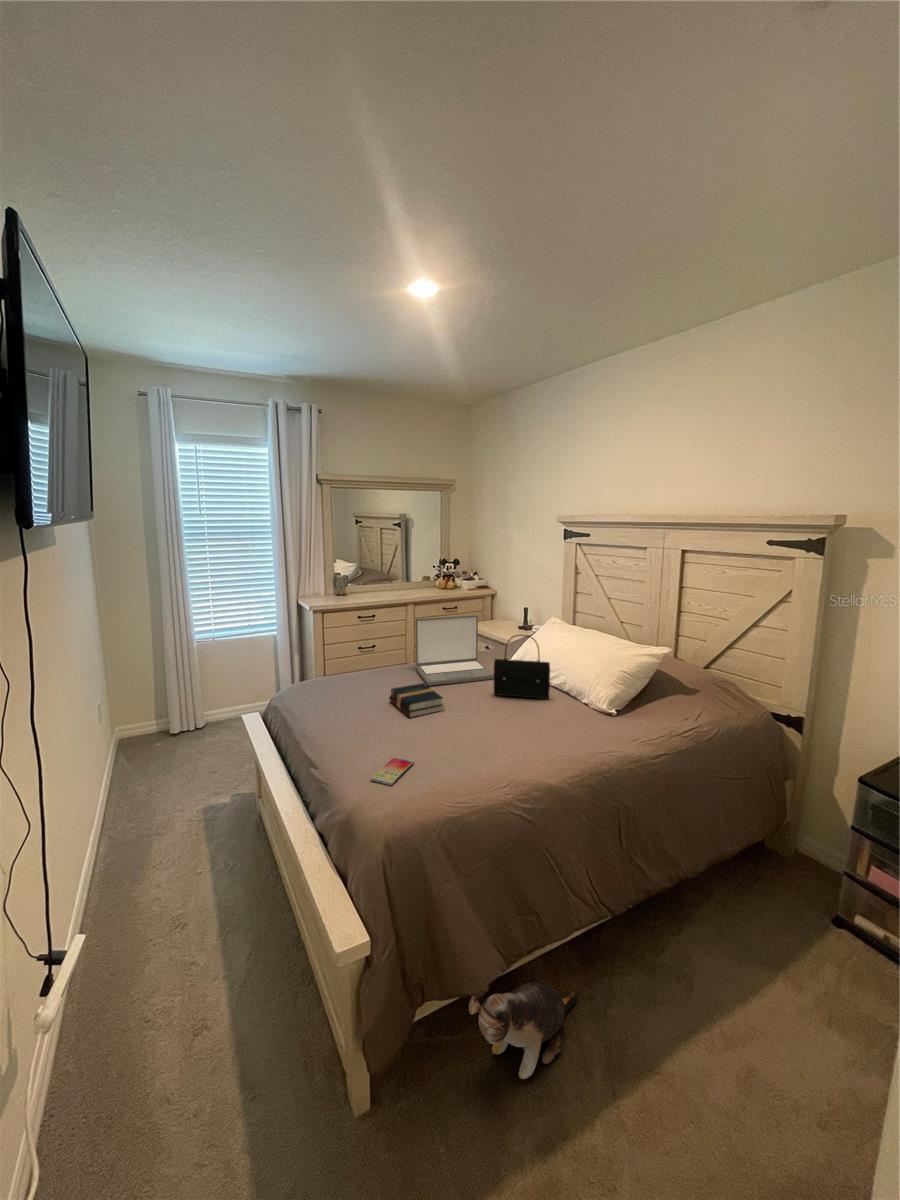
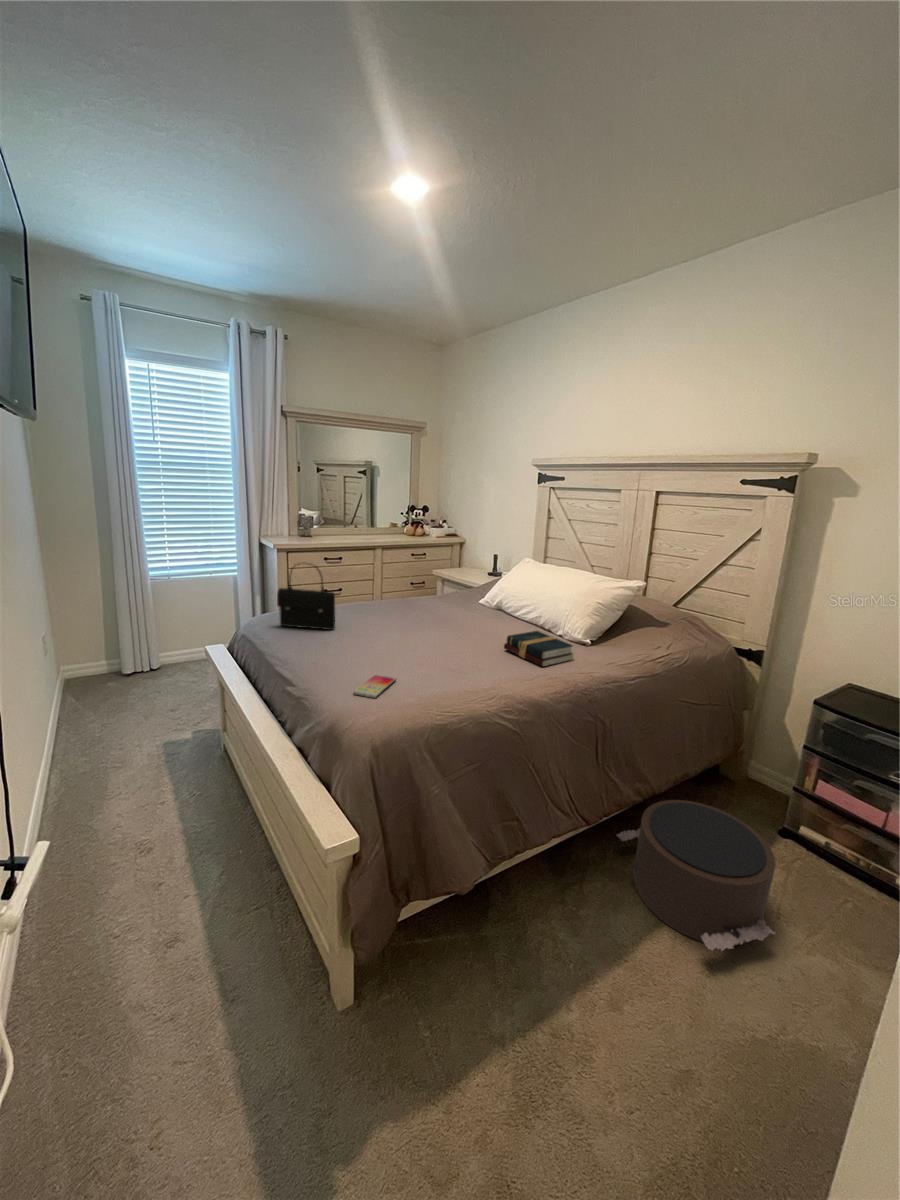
laptop: present [415,615,494,686] -> none [389,552,469,618]
handbag: present [494,635,550,699] -> present [277,566,335,630]
hardback book: present [389,683,445,718] -> present [504,631,574,667]
pouf: none [649,886,826,1070] -> present [617,800,776,951]
plush toy: present [469,983,577,1079] -> none [453,886,551,970]

